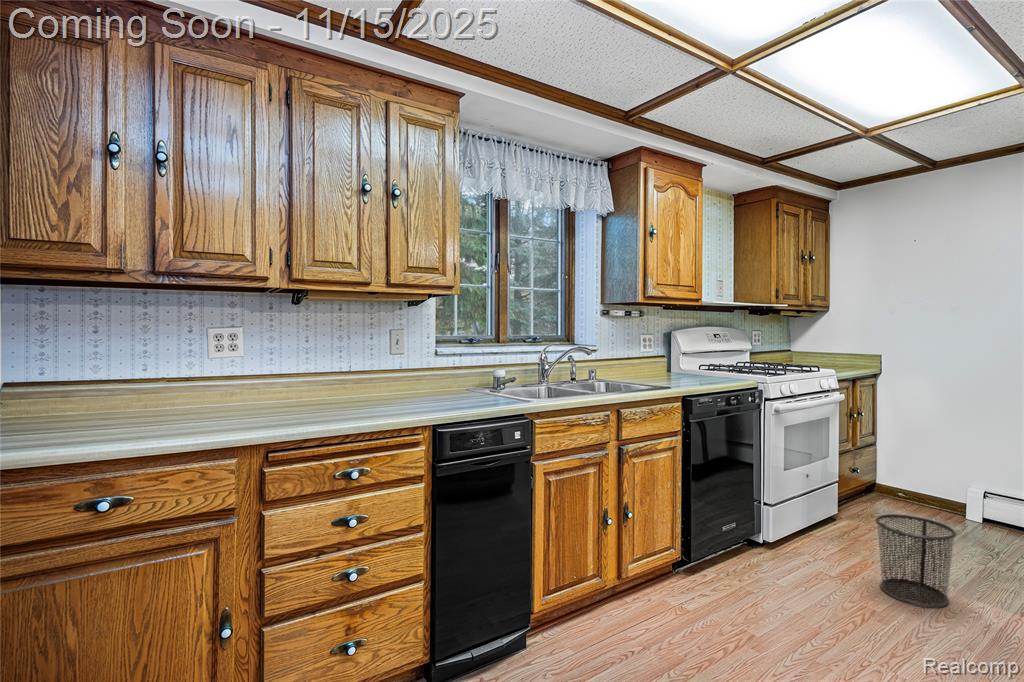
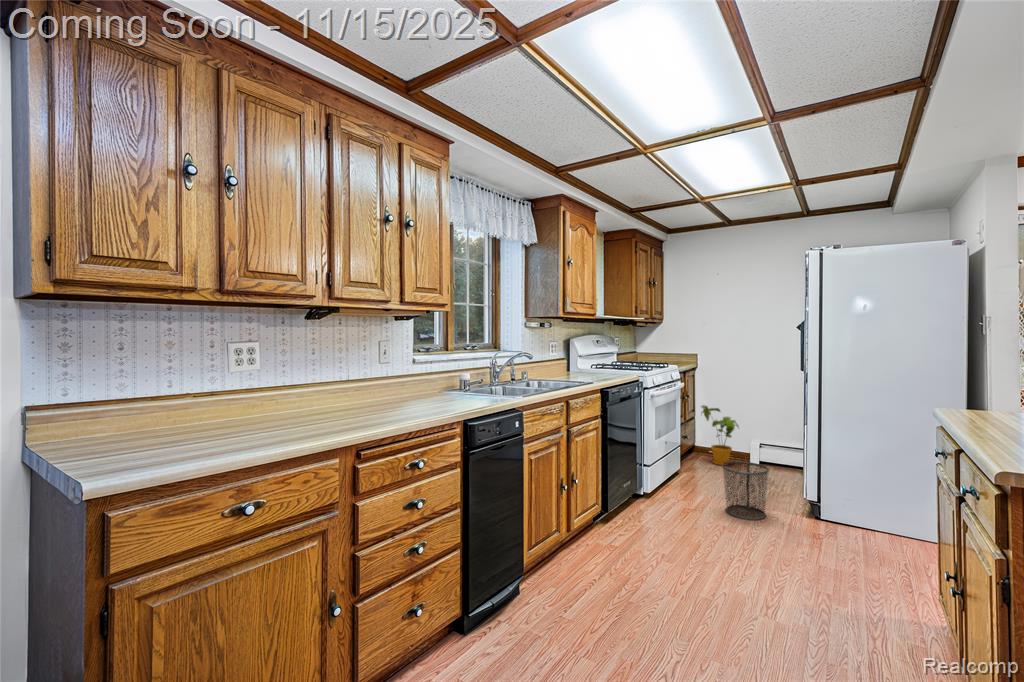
house plant: none [876,429,940,518] -> present [701,405,739,465]

